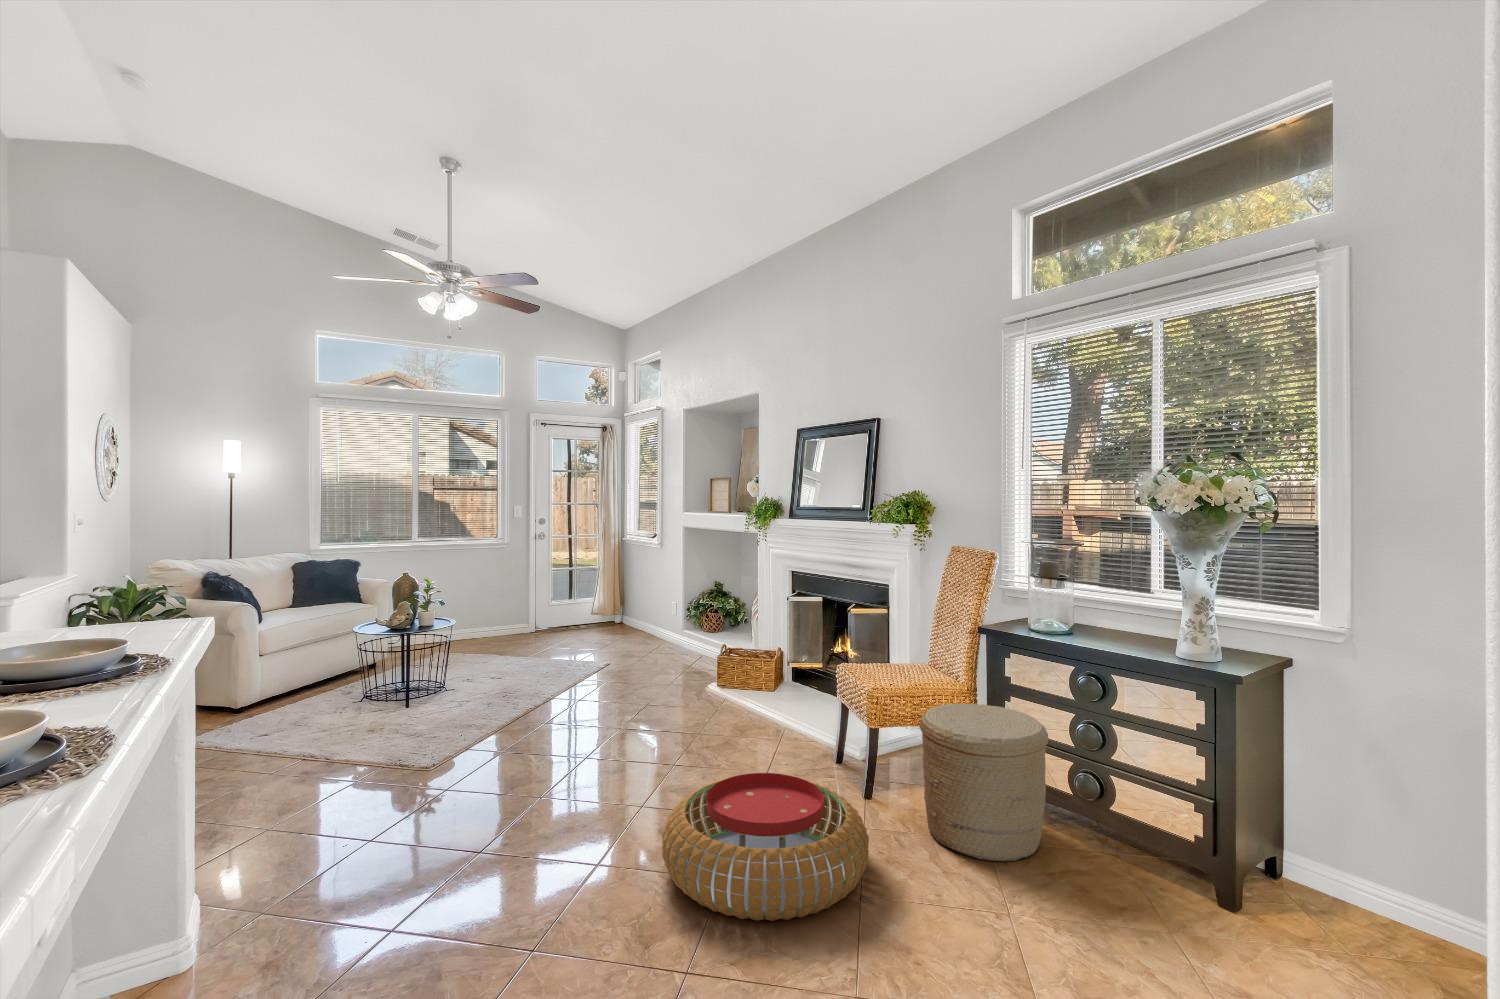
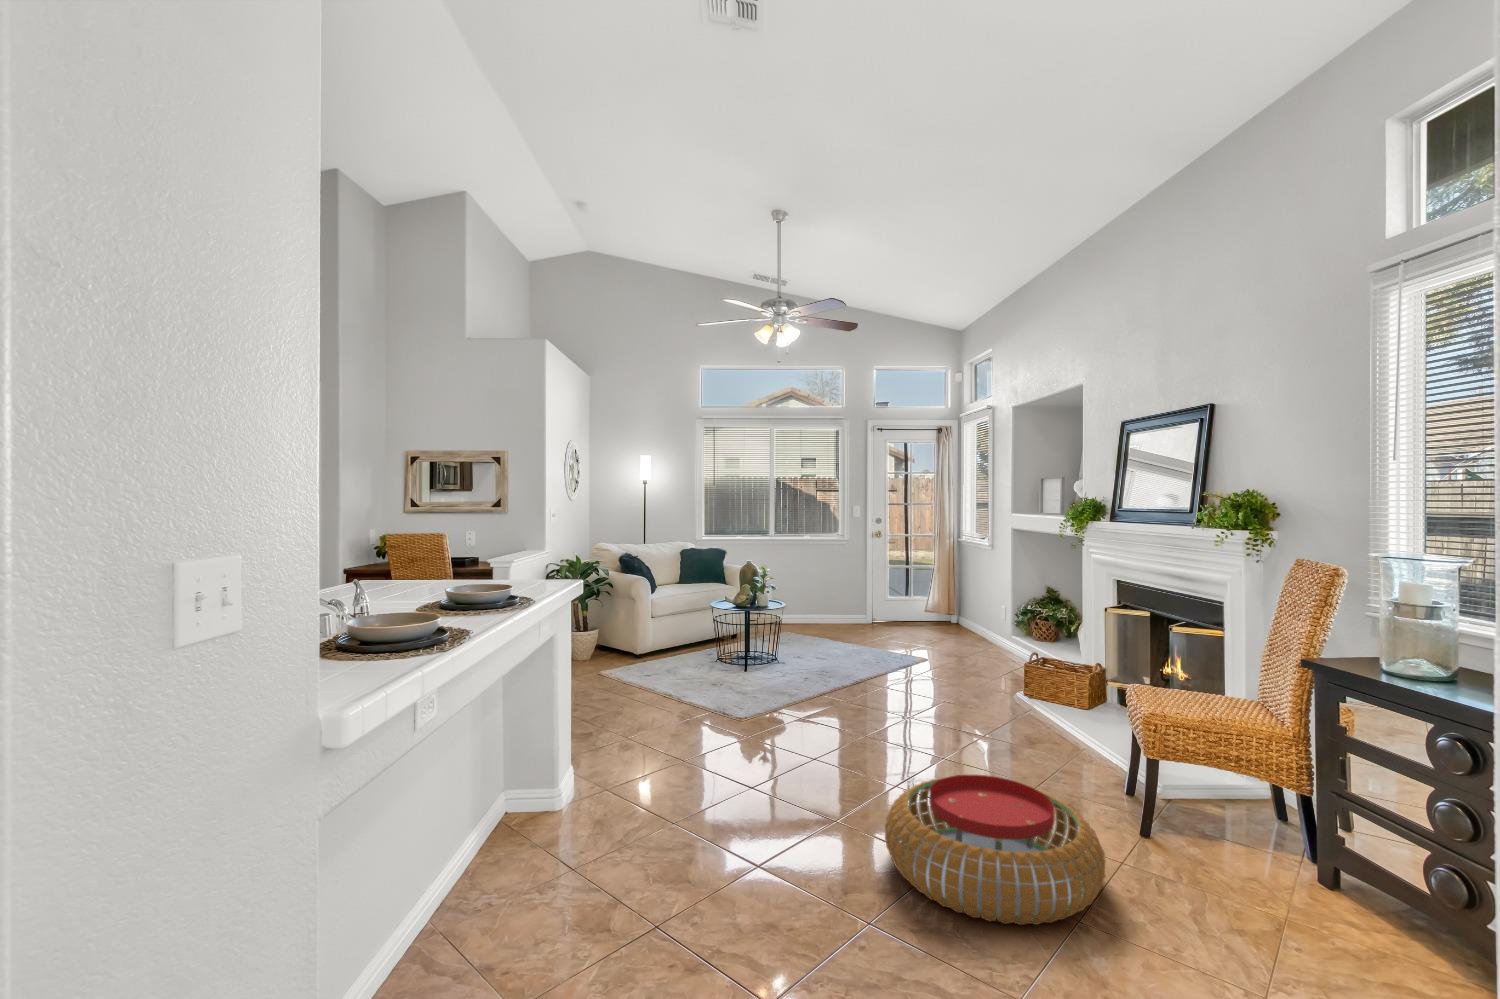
woven basket: present [920,704,1048,861] -> none [1196,746,1385,952]

